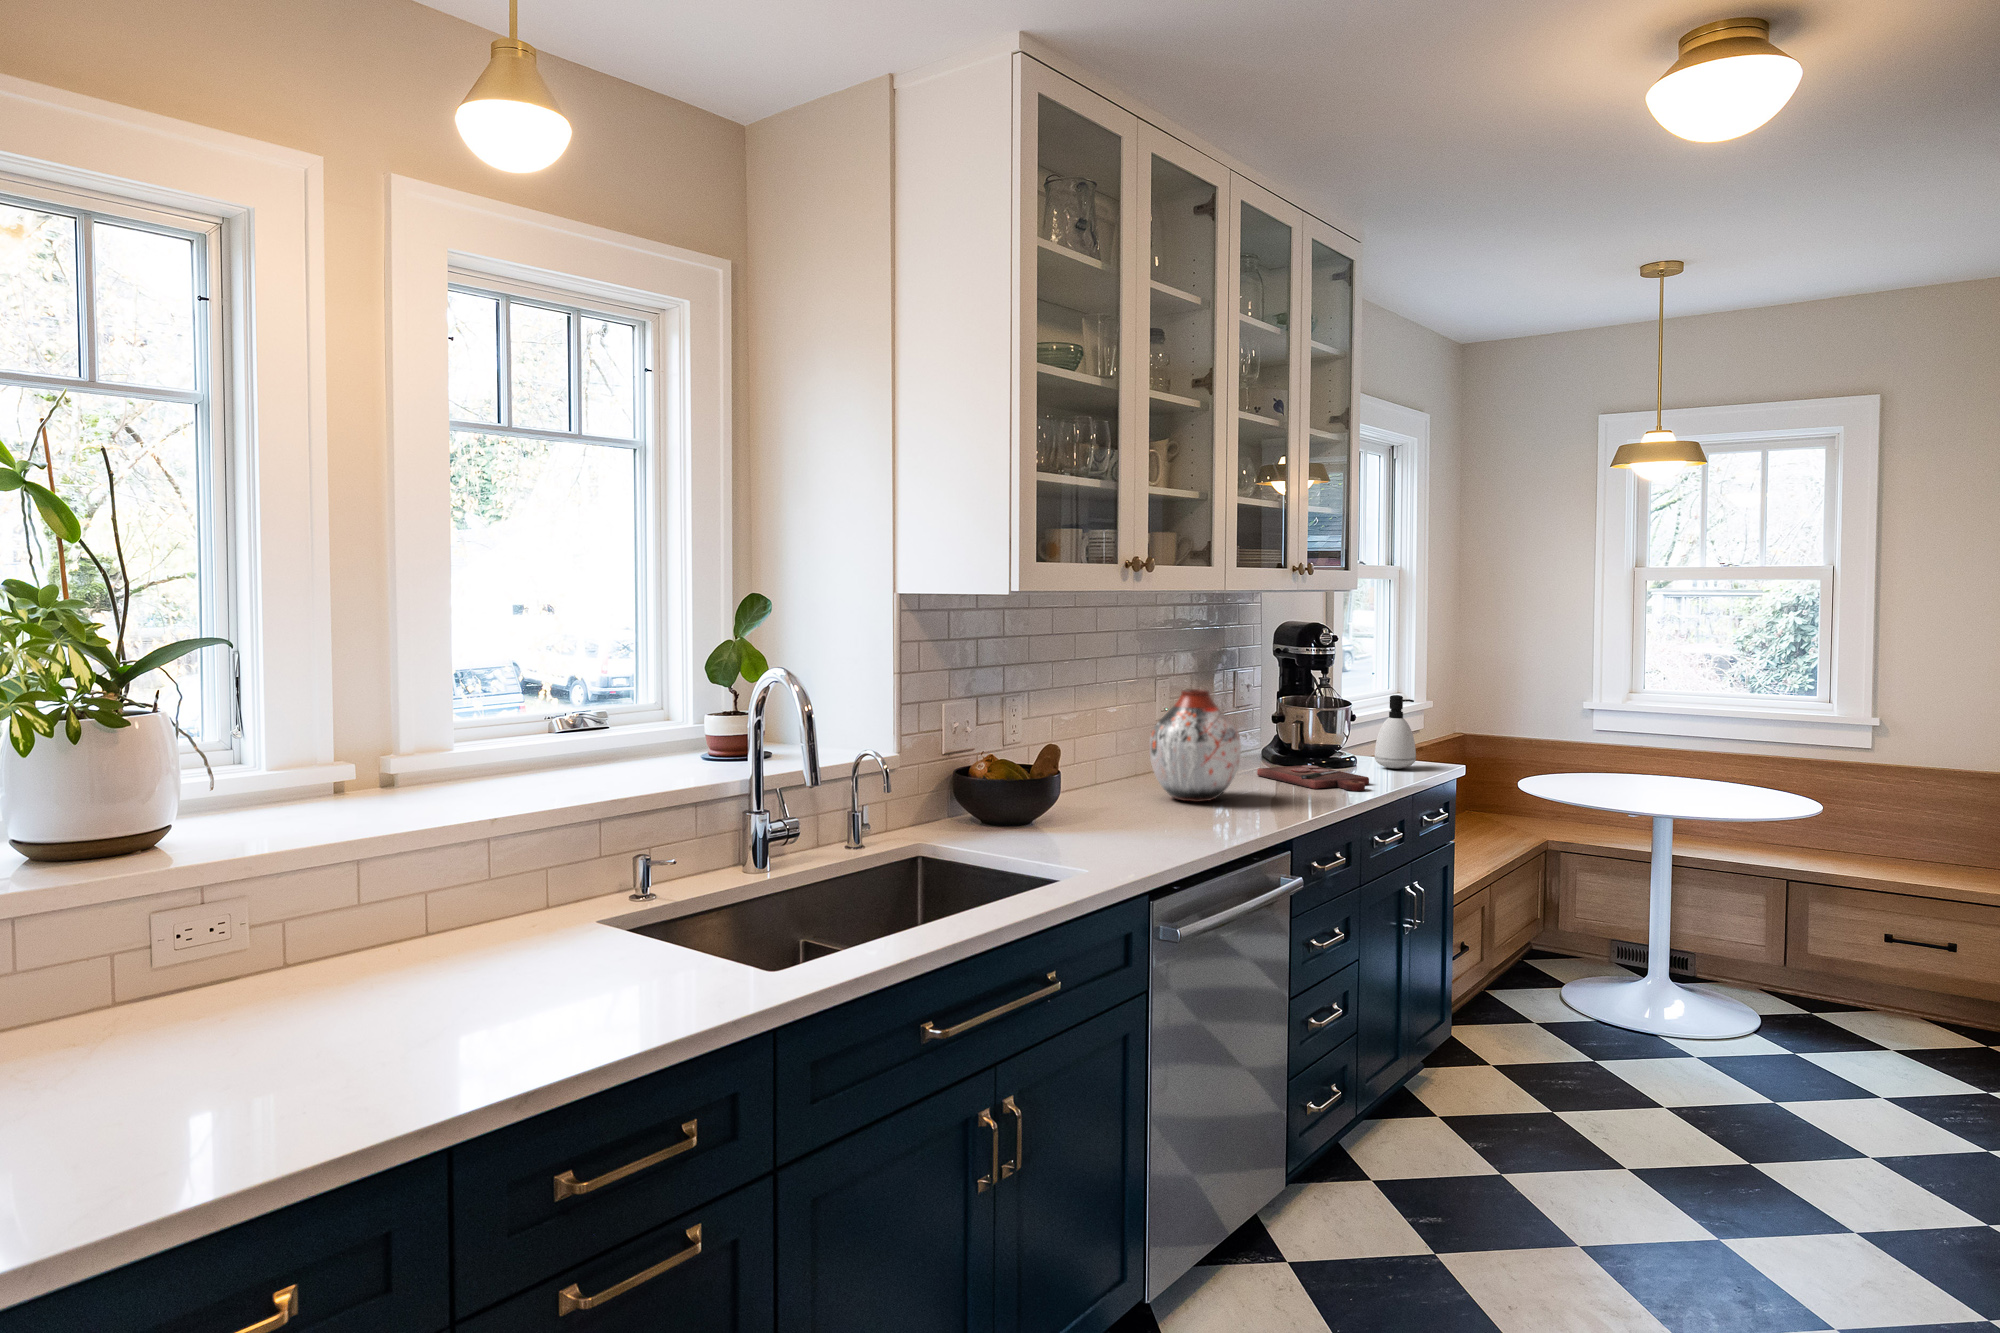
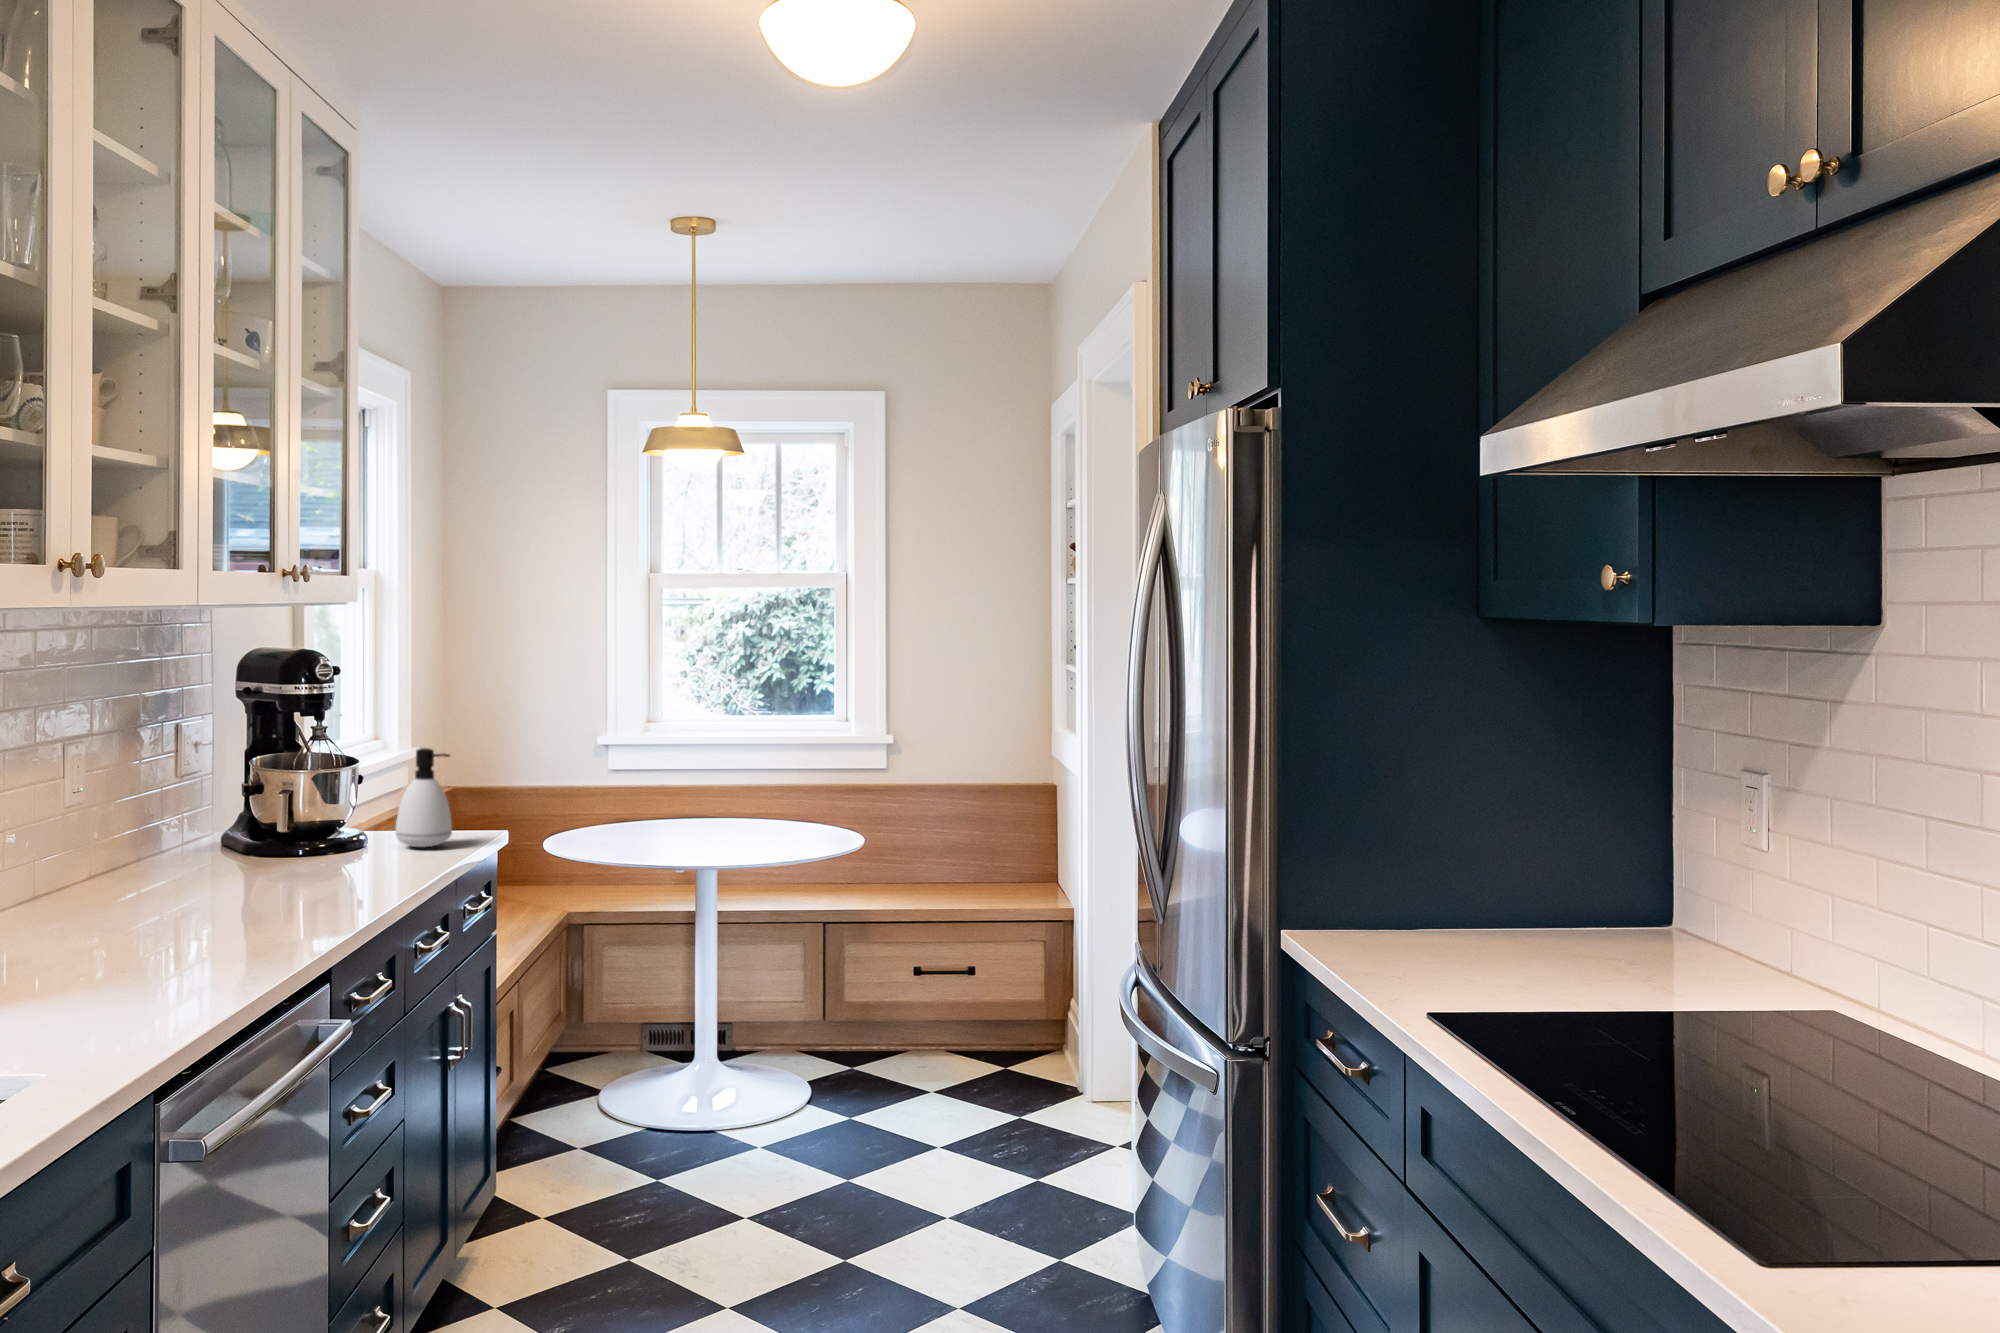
vase: present [1149,689,1241,802] -> none [73,757,231,930]
cutting board: present [1257,765,1369,791] -> none [232,853,404,889]

